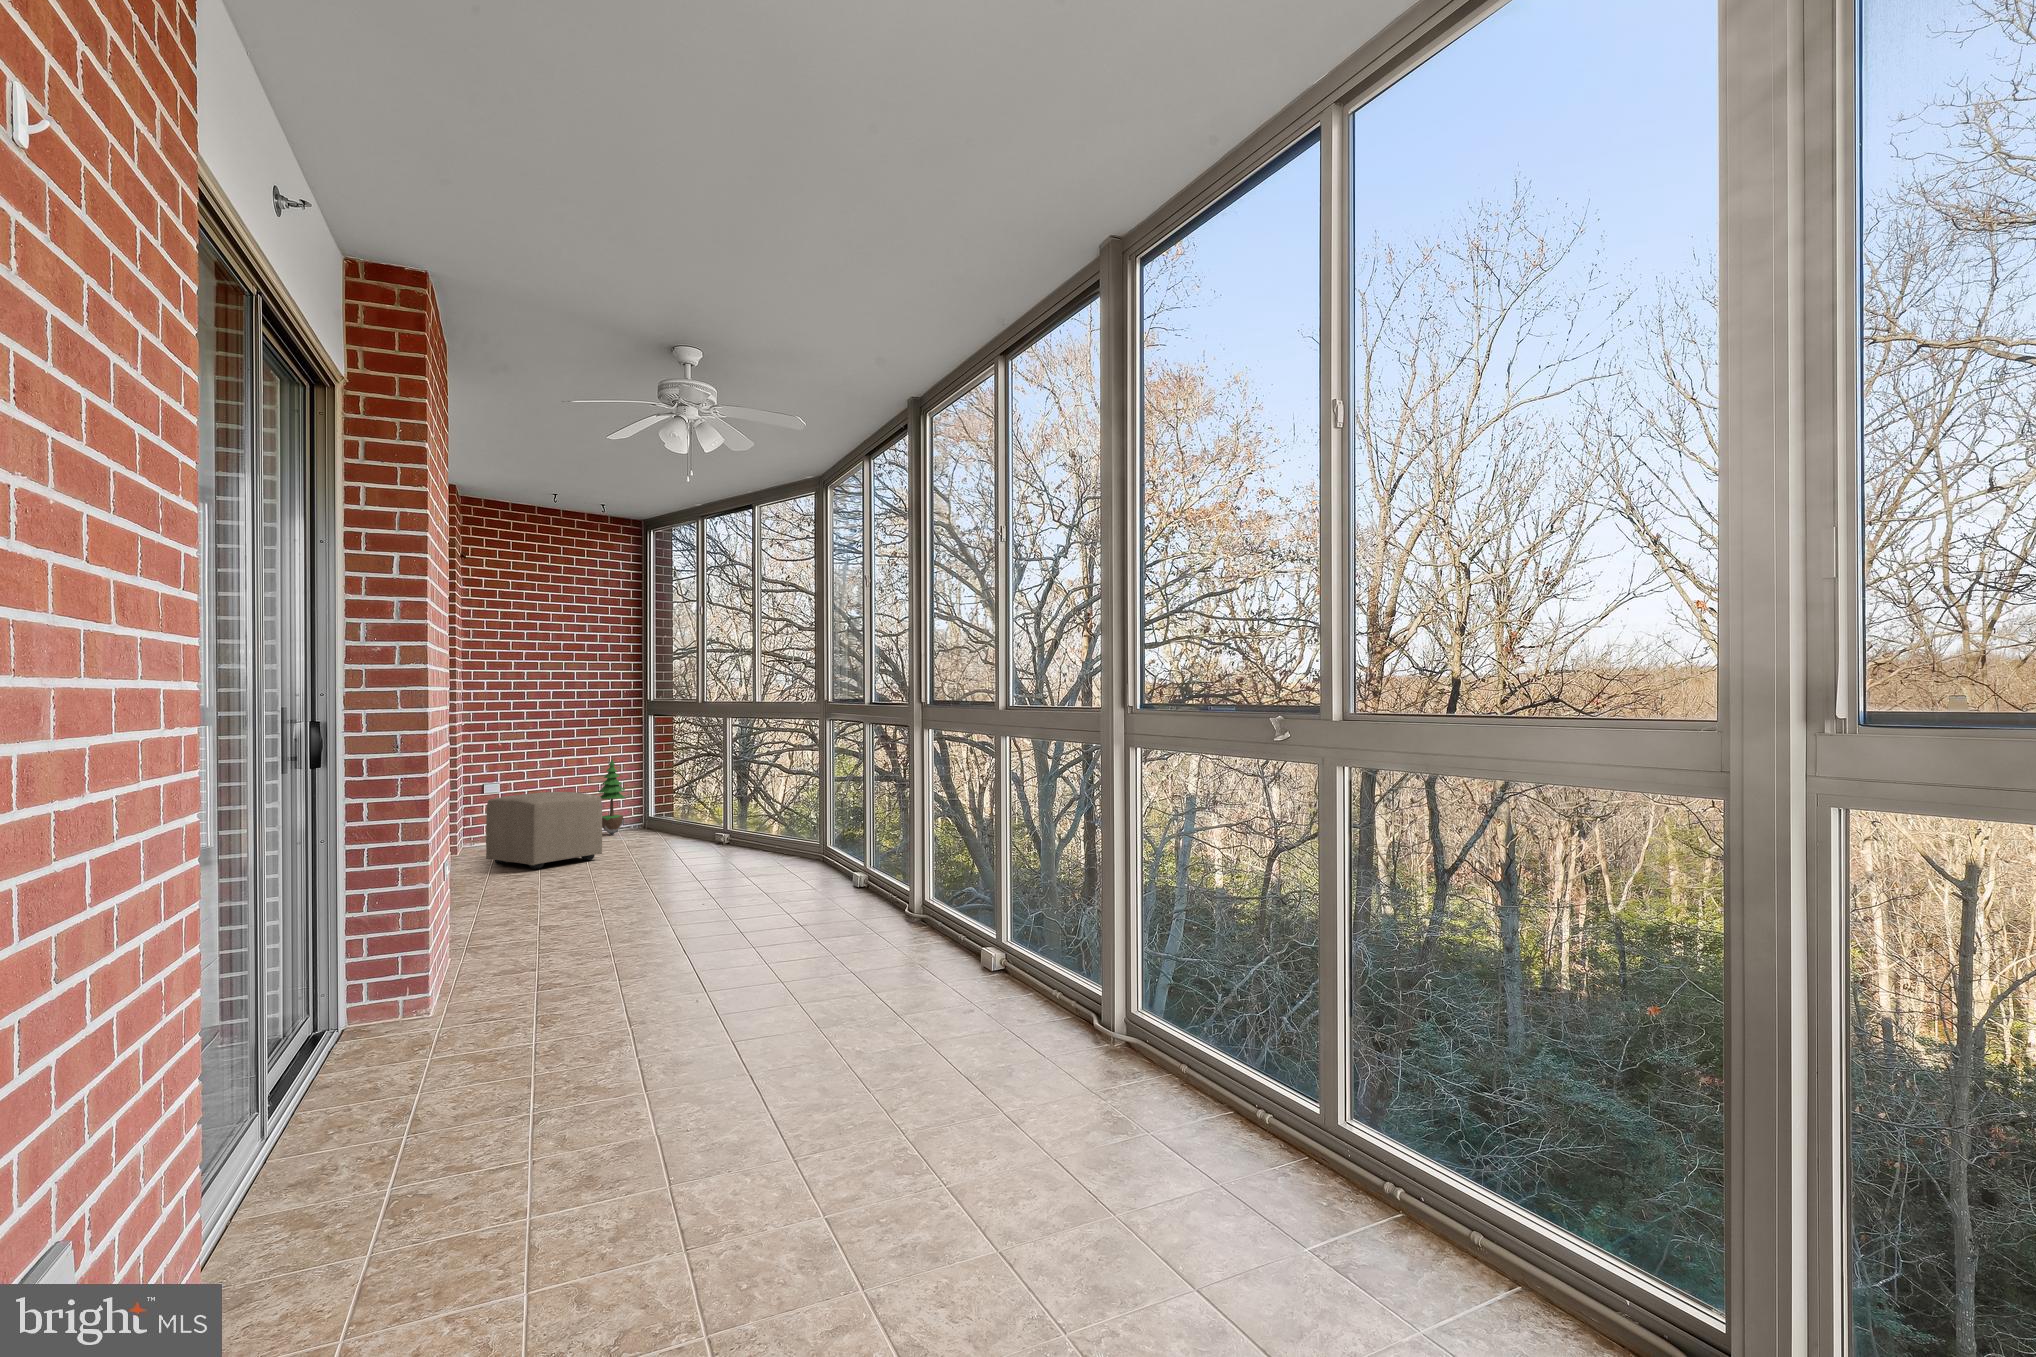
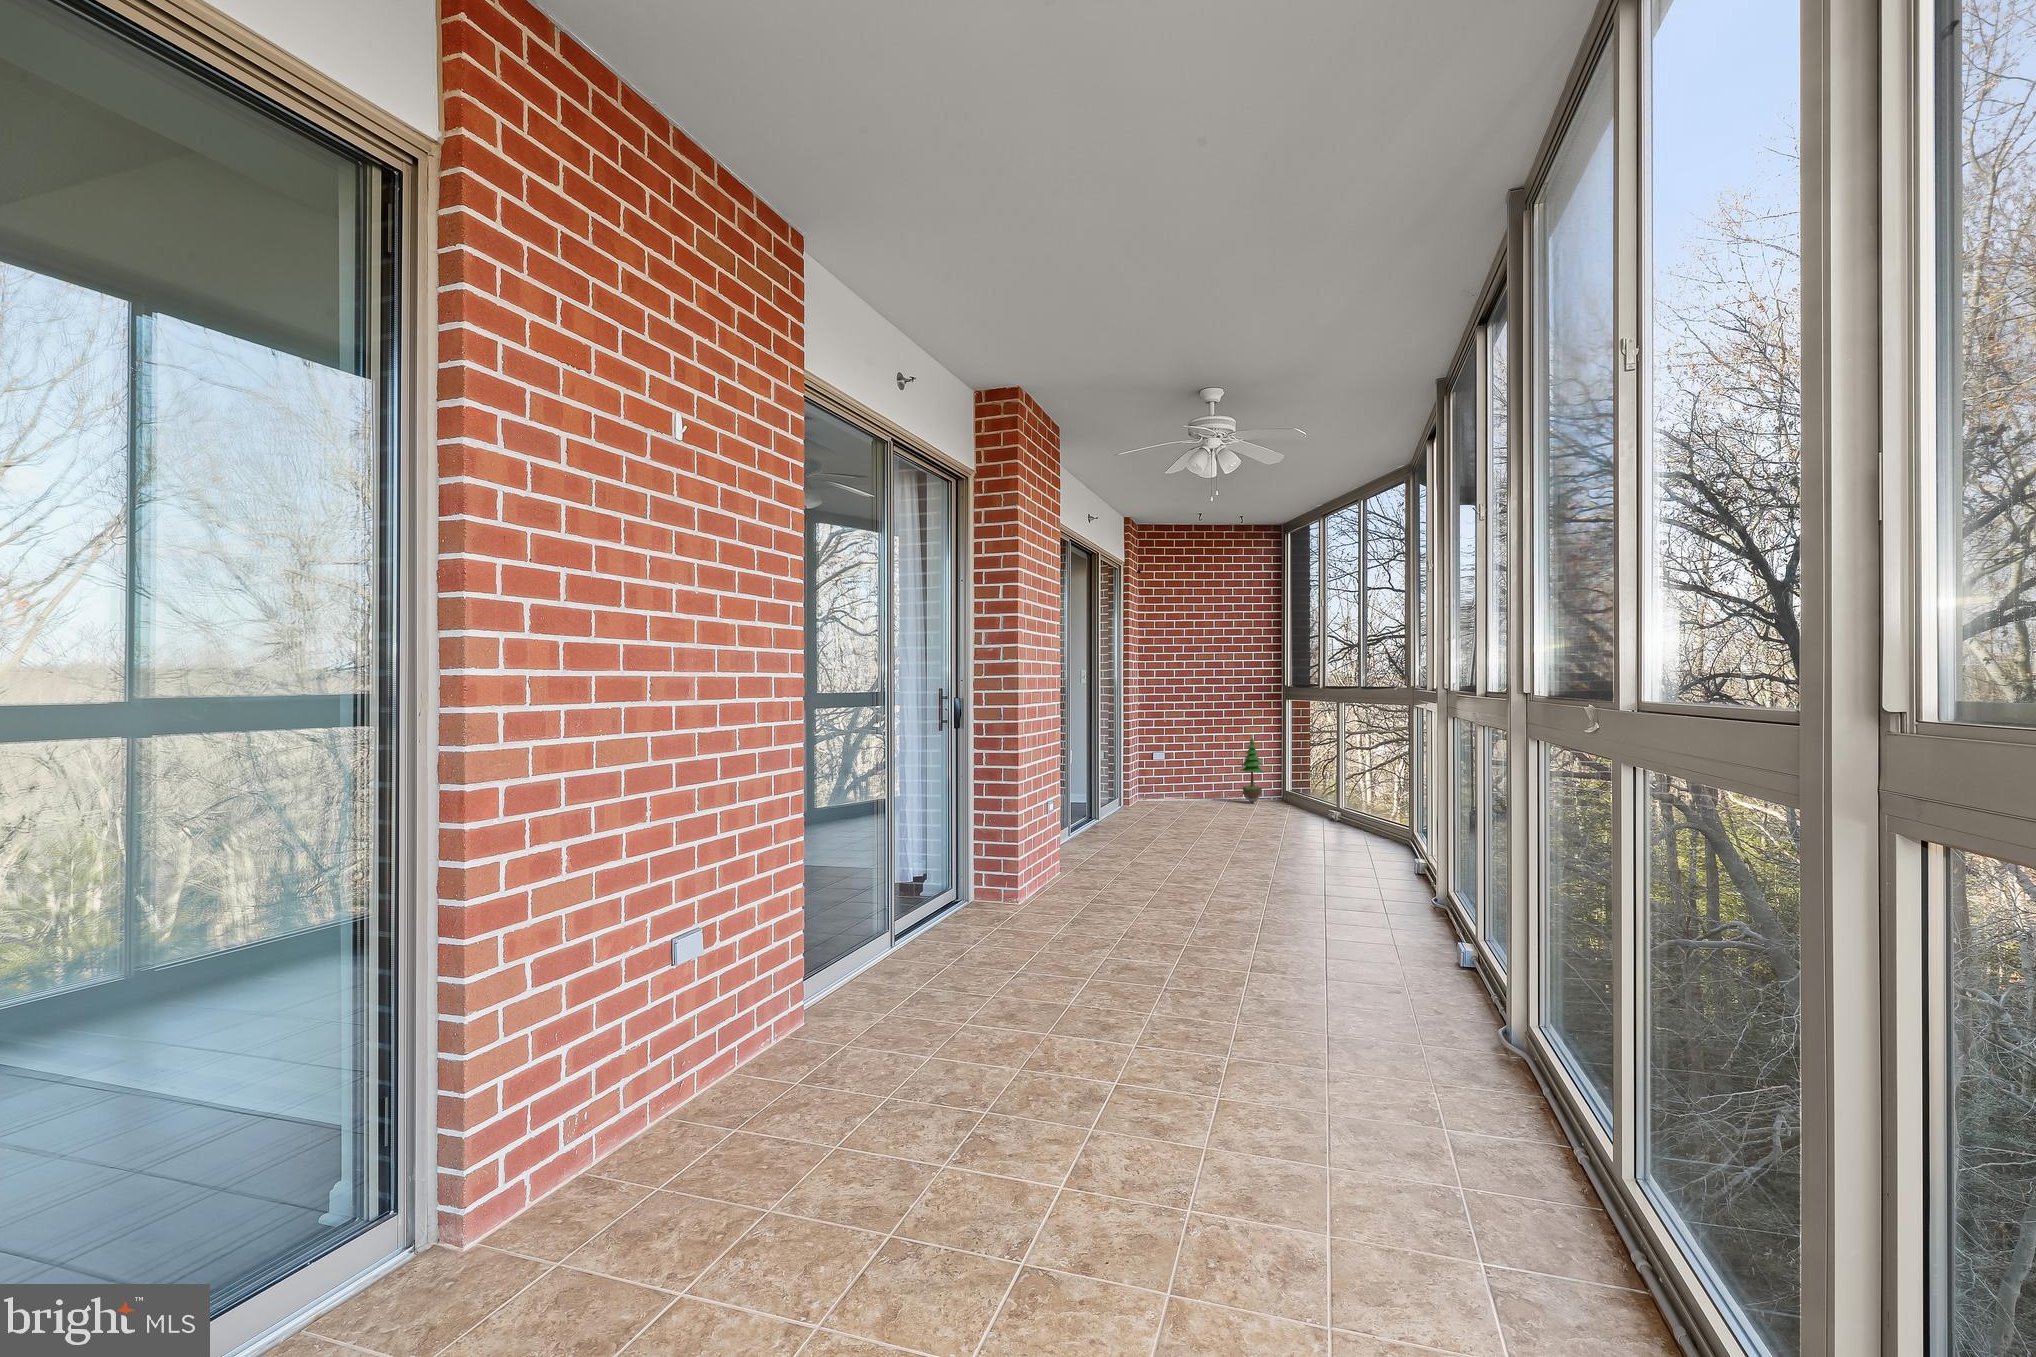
ottoman: present [486,792,602,869] -> none [1142,762,1226,823]

